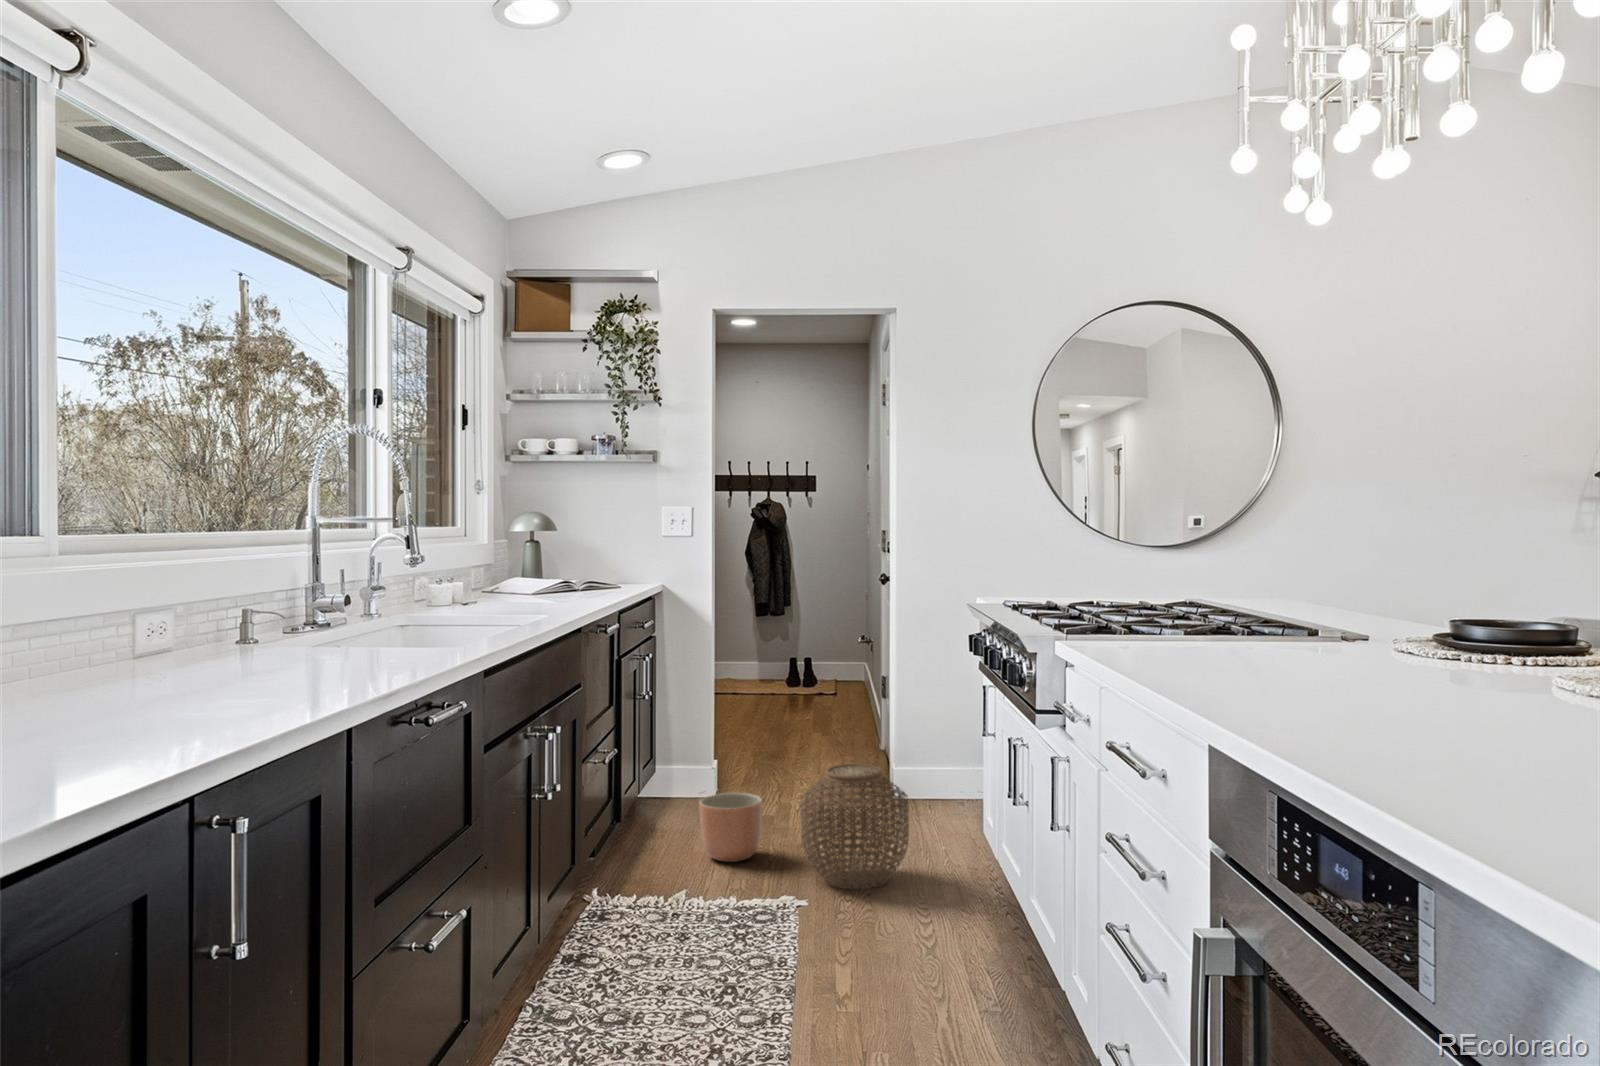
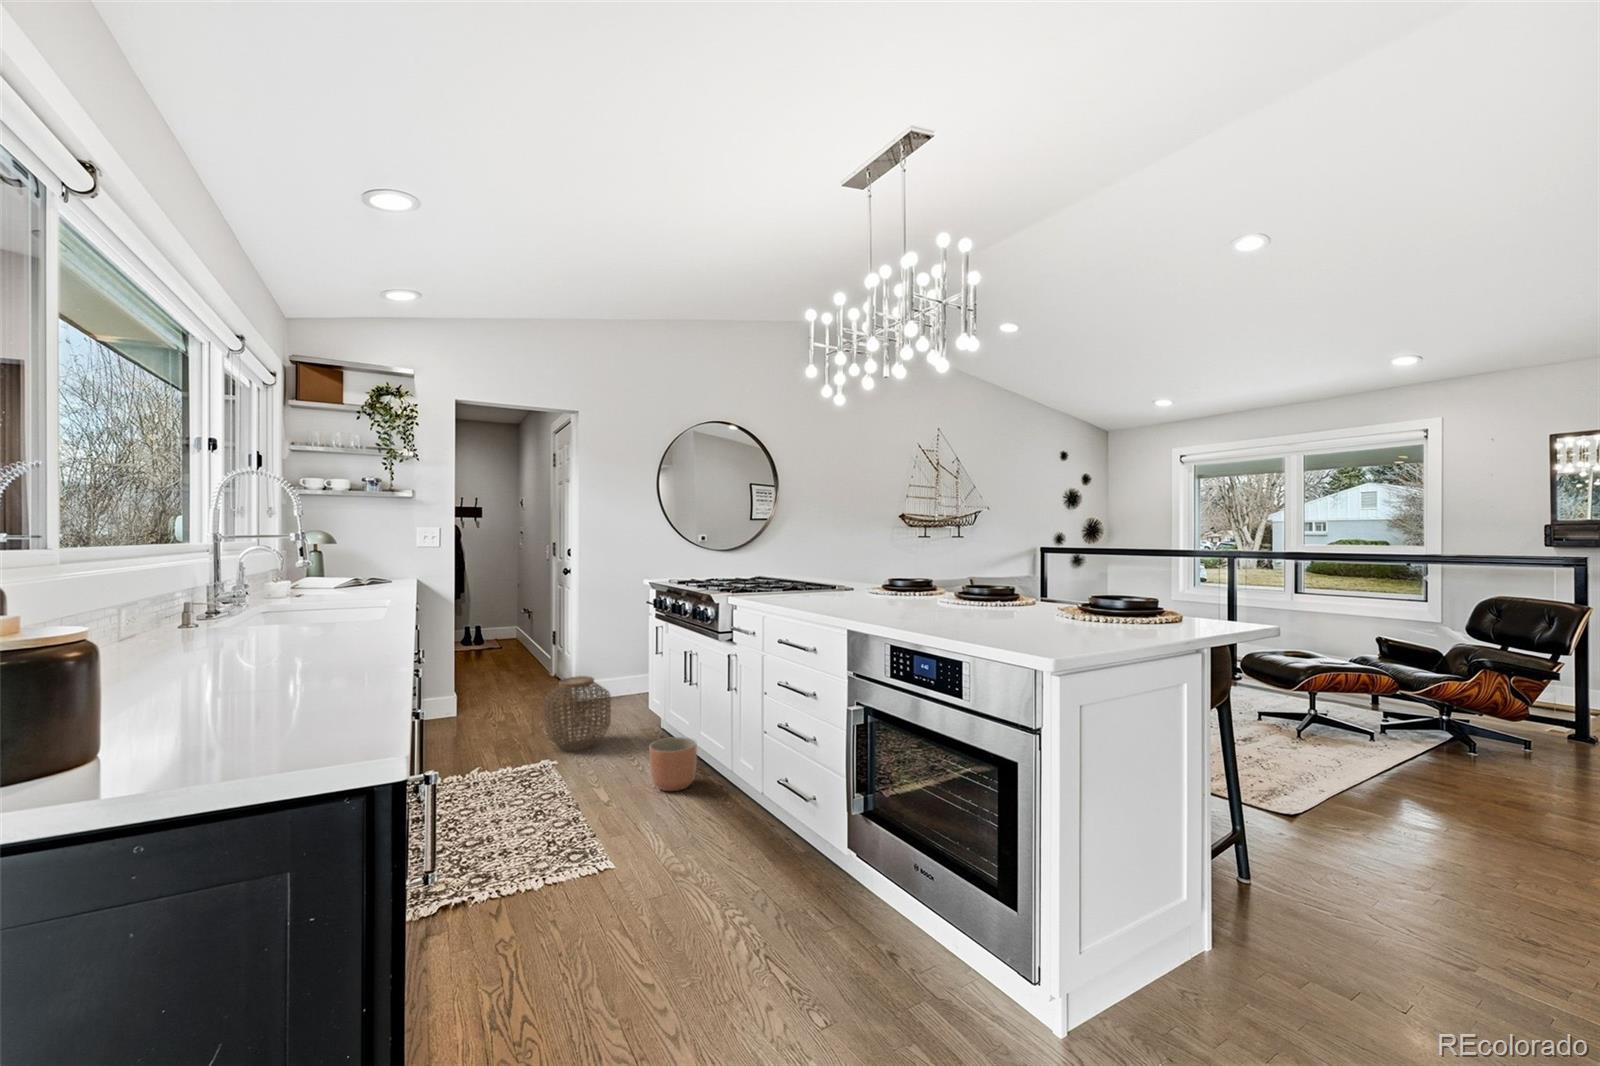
planter: present [699,793,762,862] -> present [649,737,697,791]

